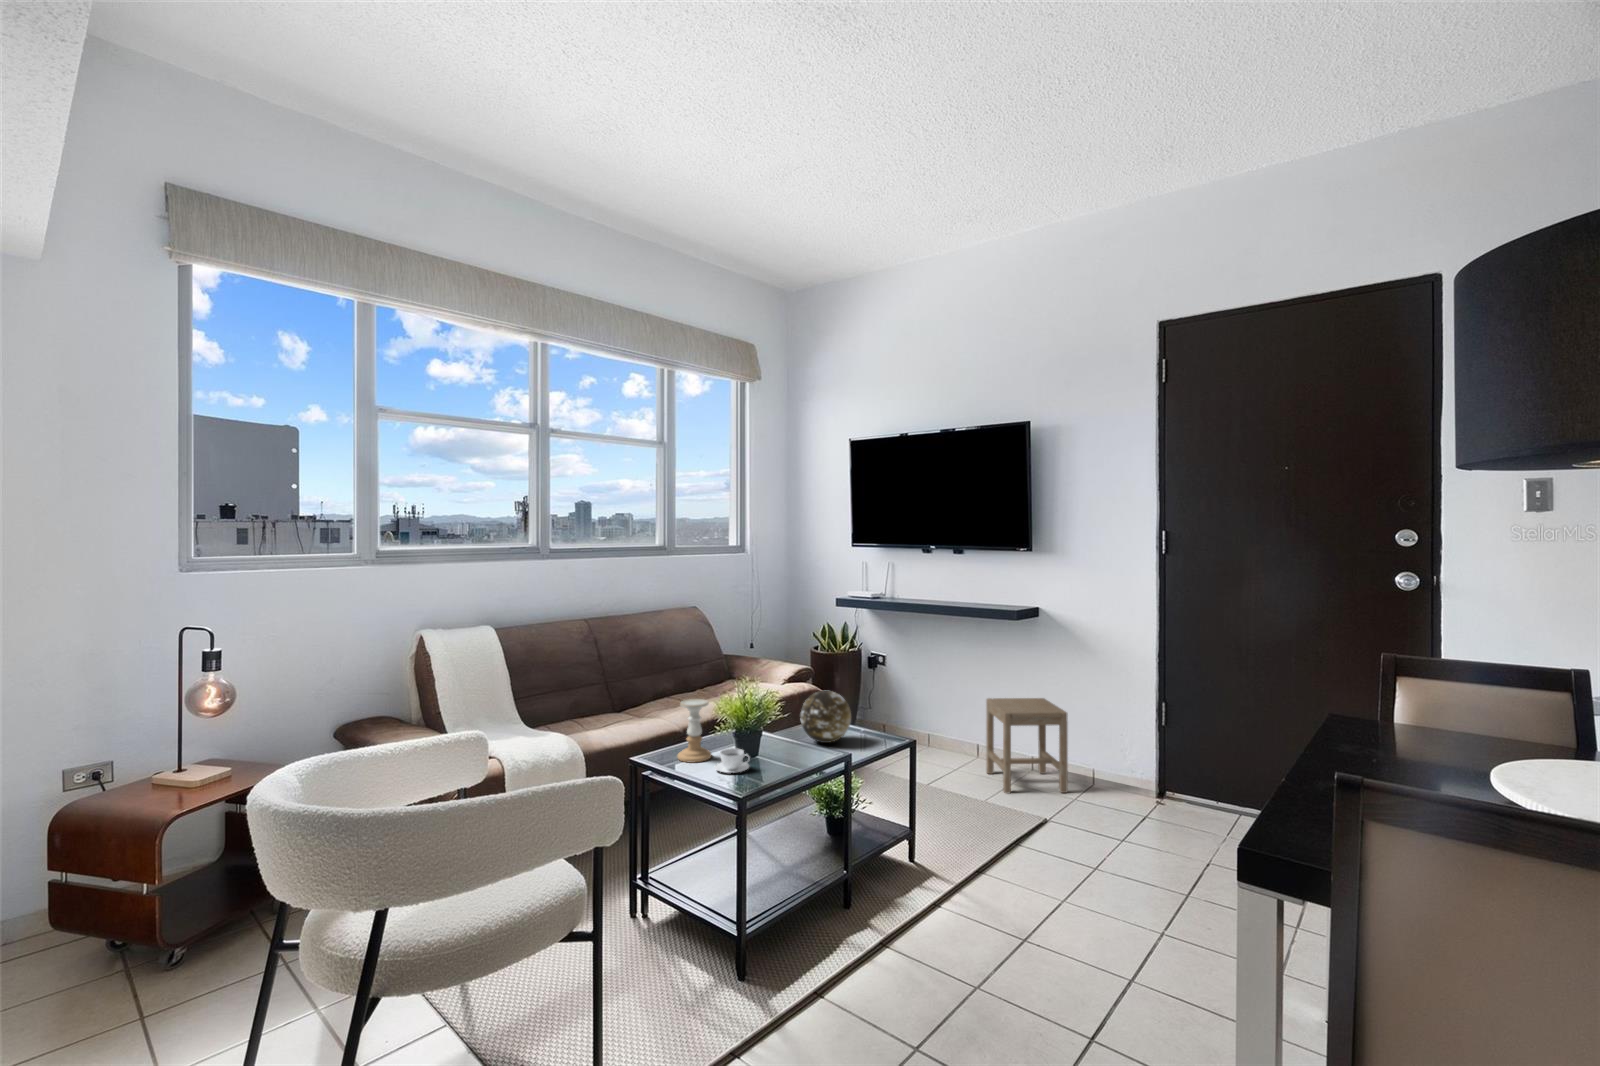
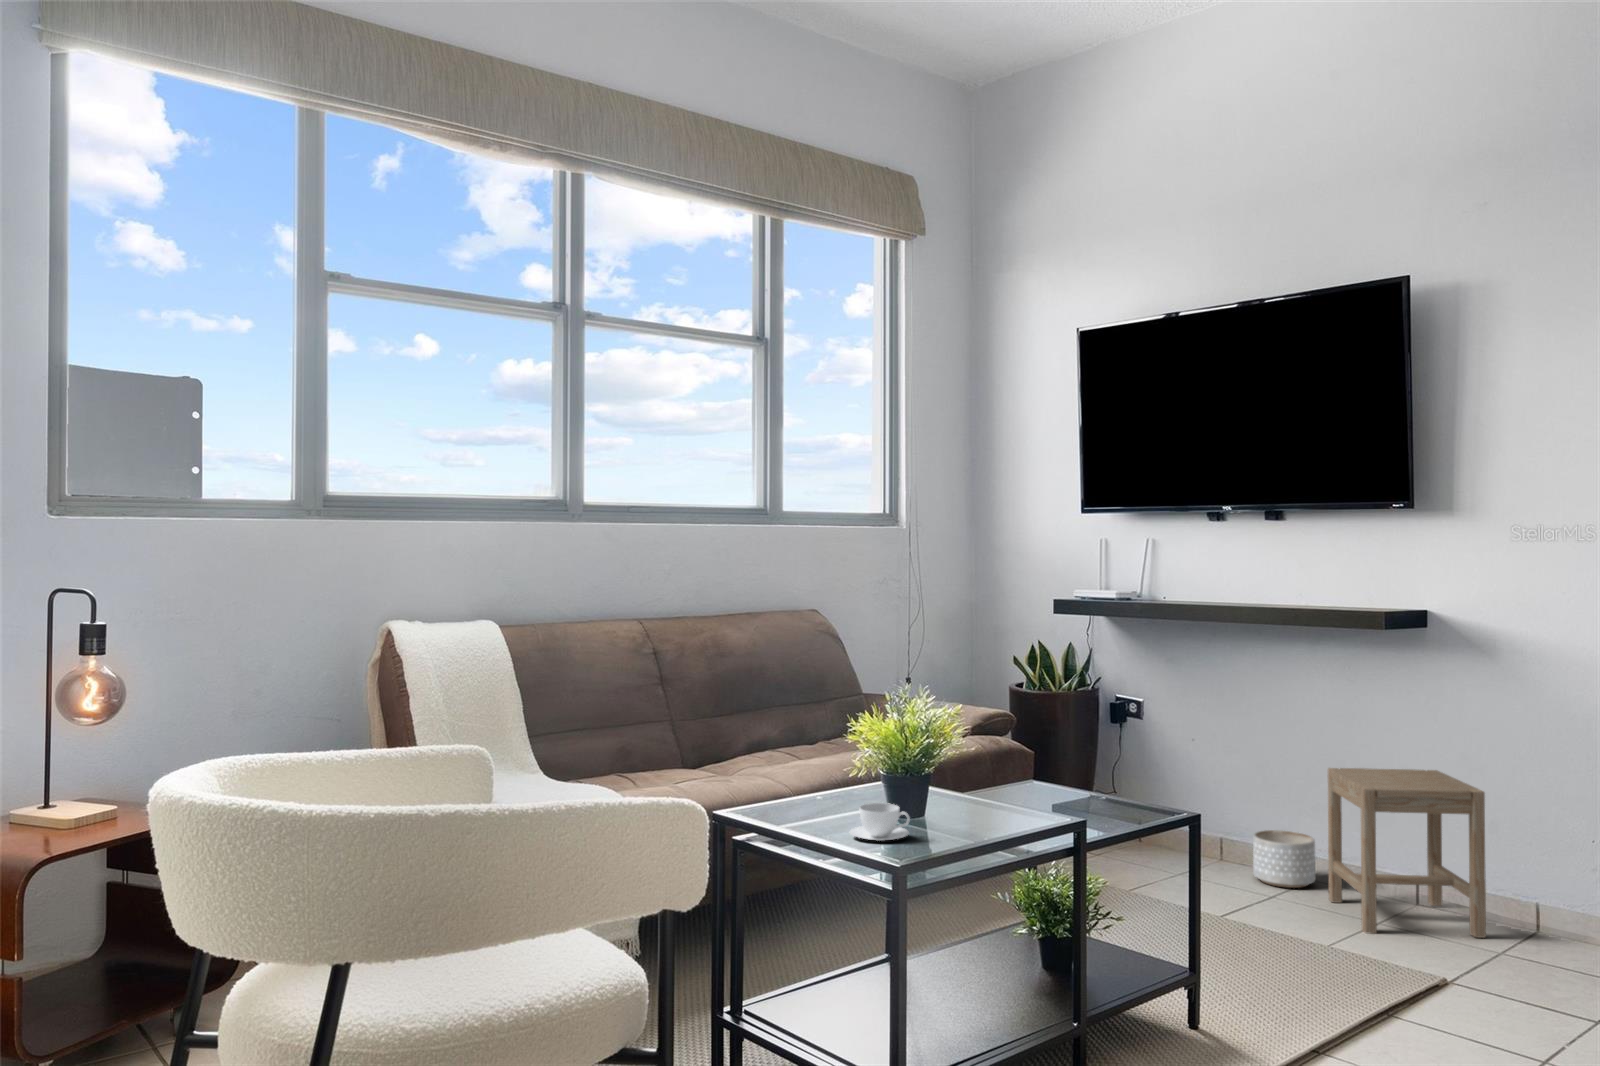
decorative orb: present [800,691,851,743] -> none [995,721,1084,810]
candle holder: present [677,699,711,763] -> none [788,724,844,827]
planter: none [947,732,980,766] -> present [1253,830,1315,888]

